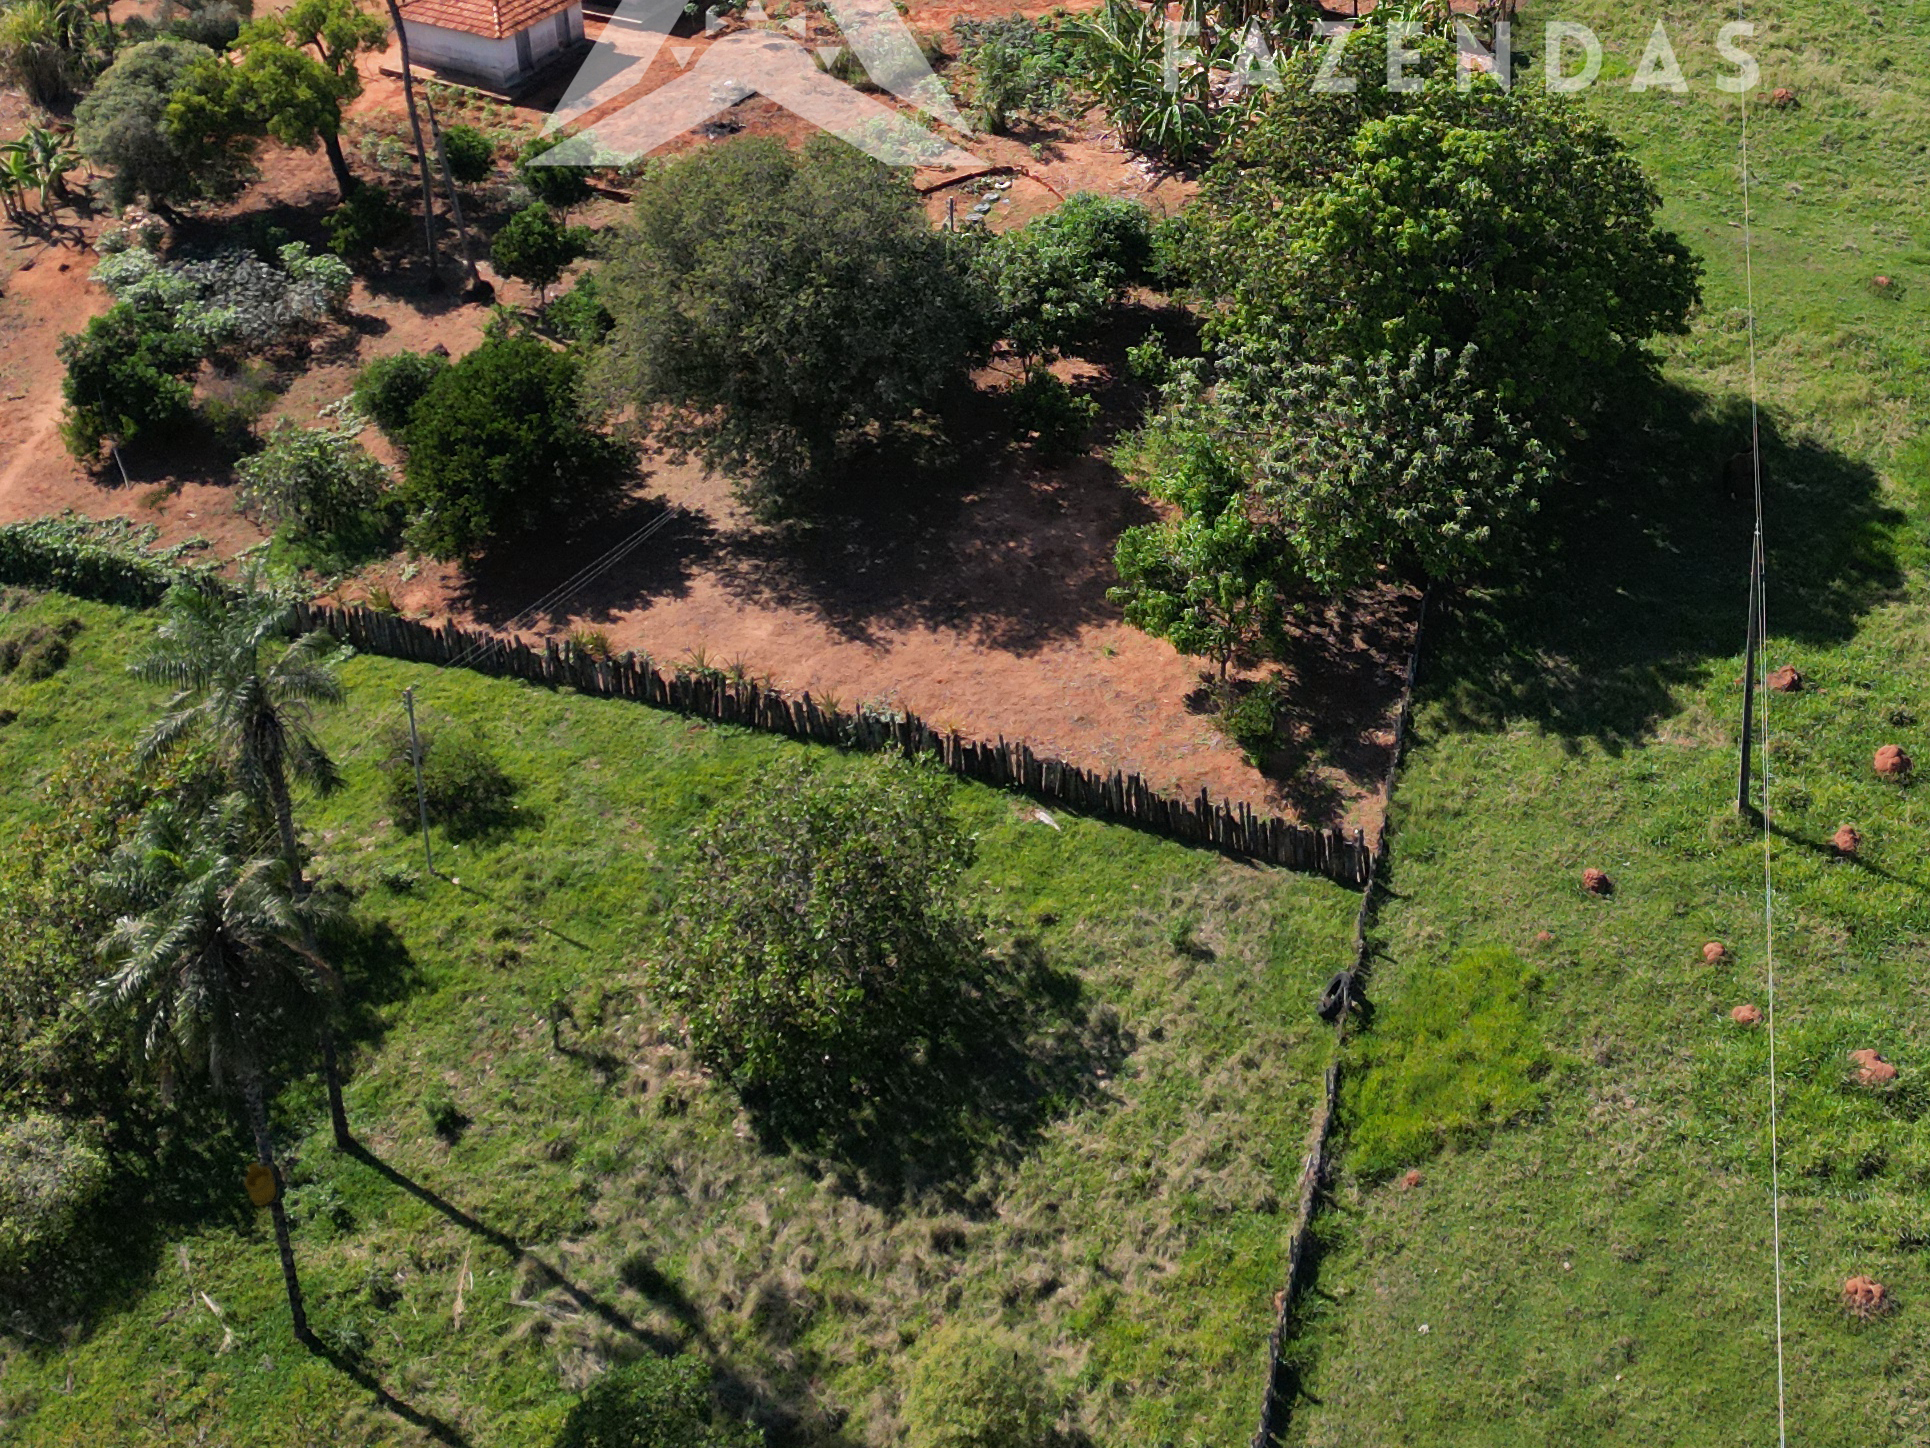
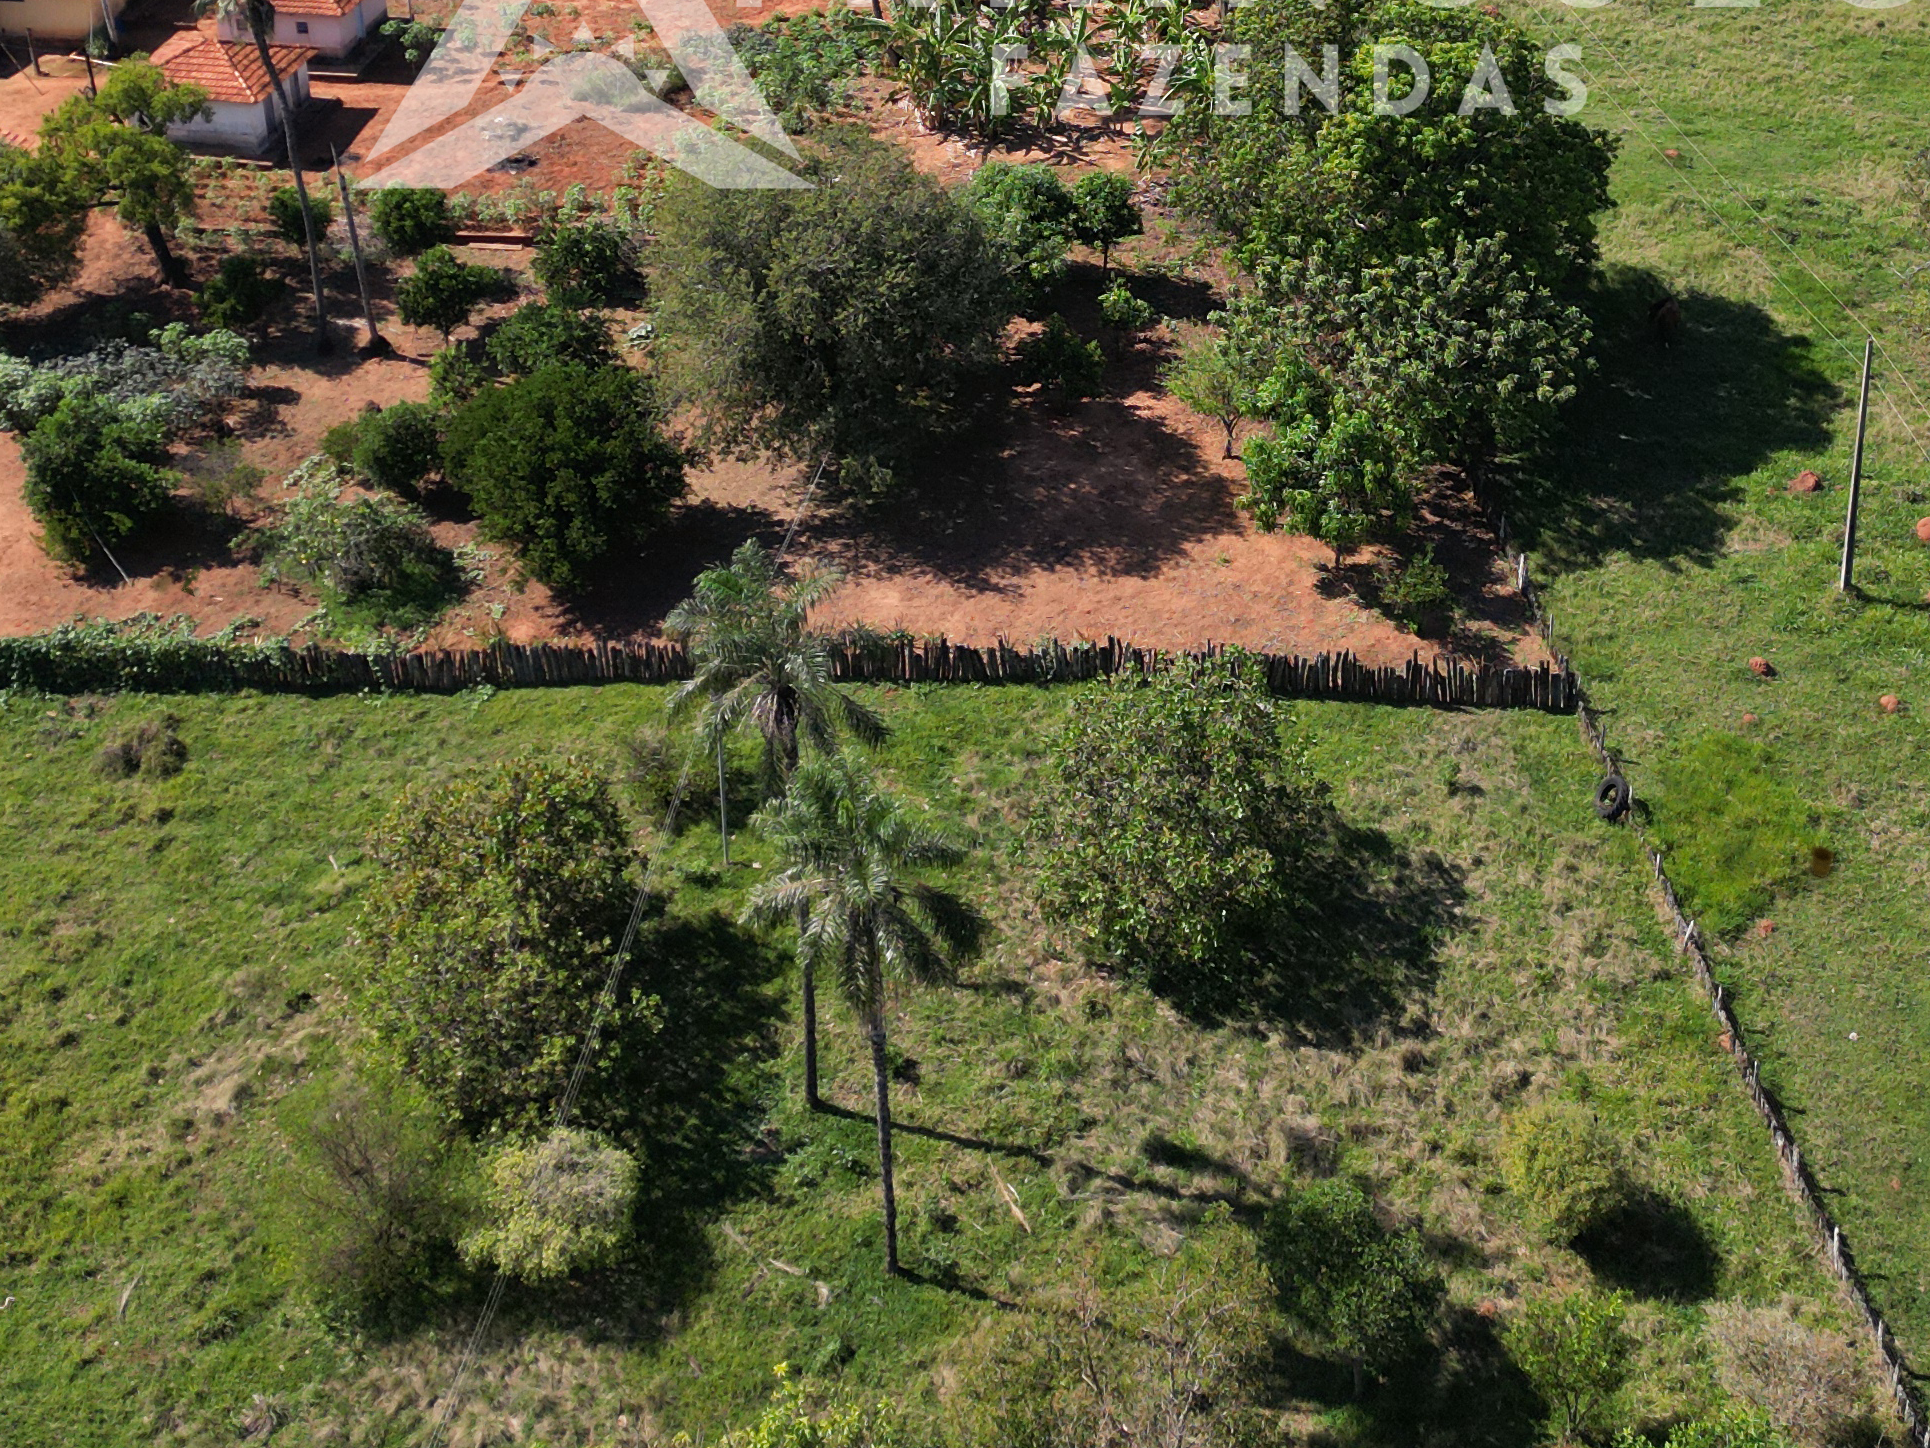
bucket: present [244,1162,276,1205] -> present [1811,846,1835,877]

